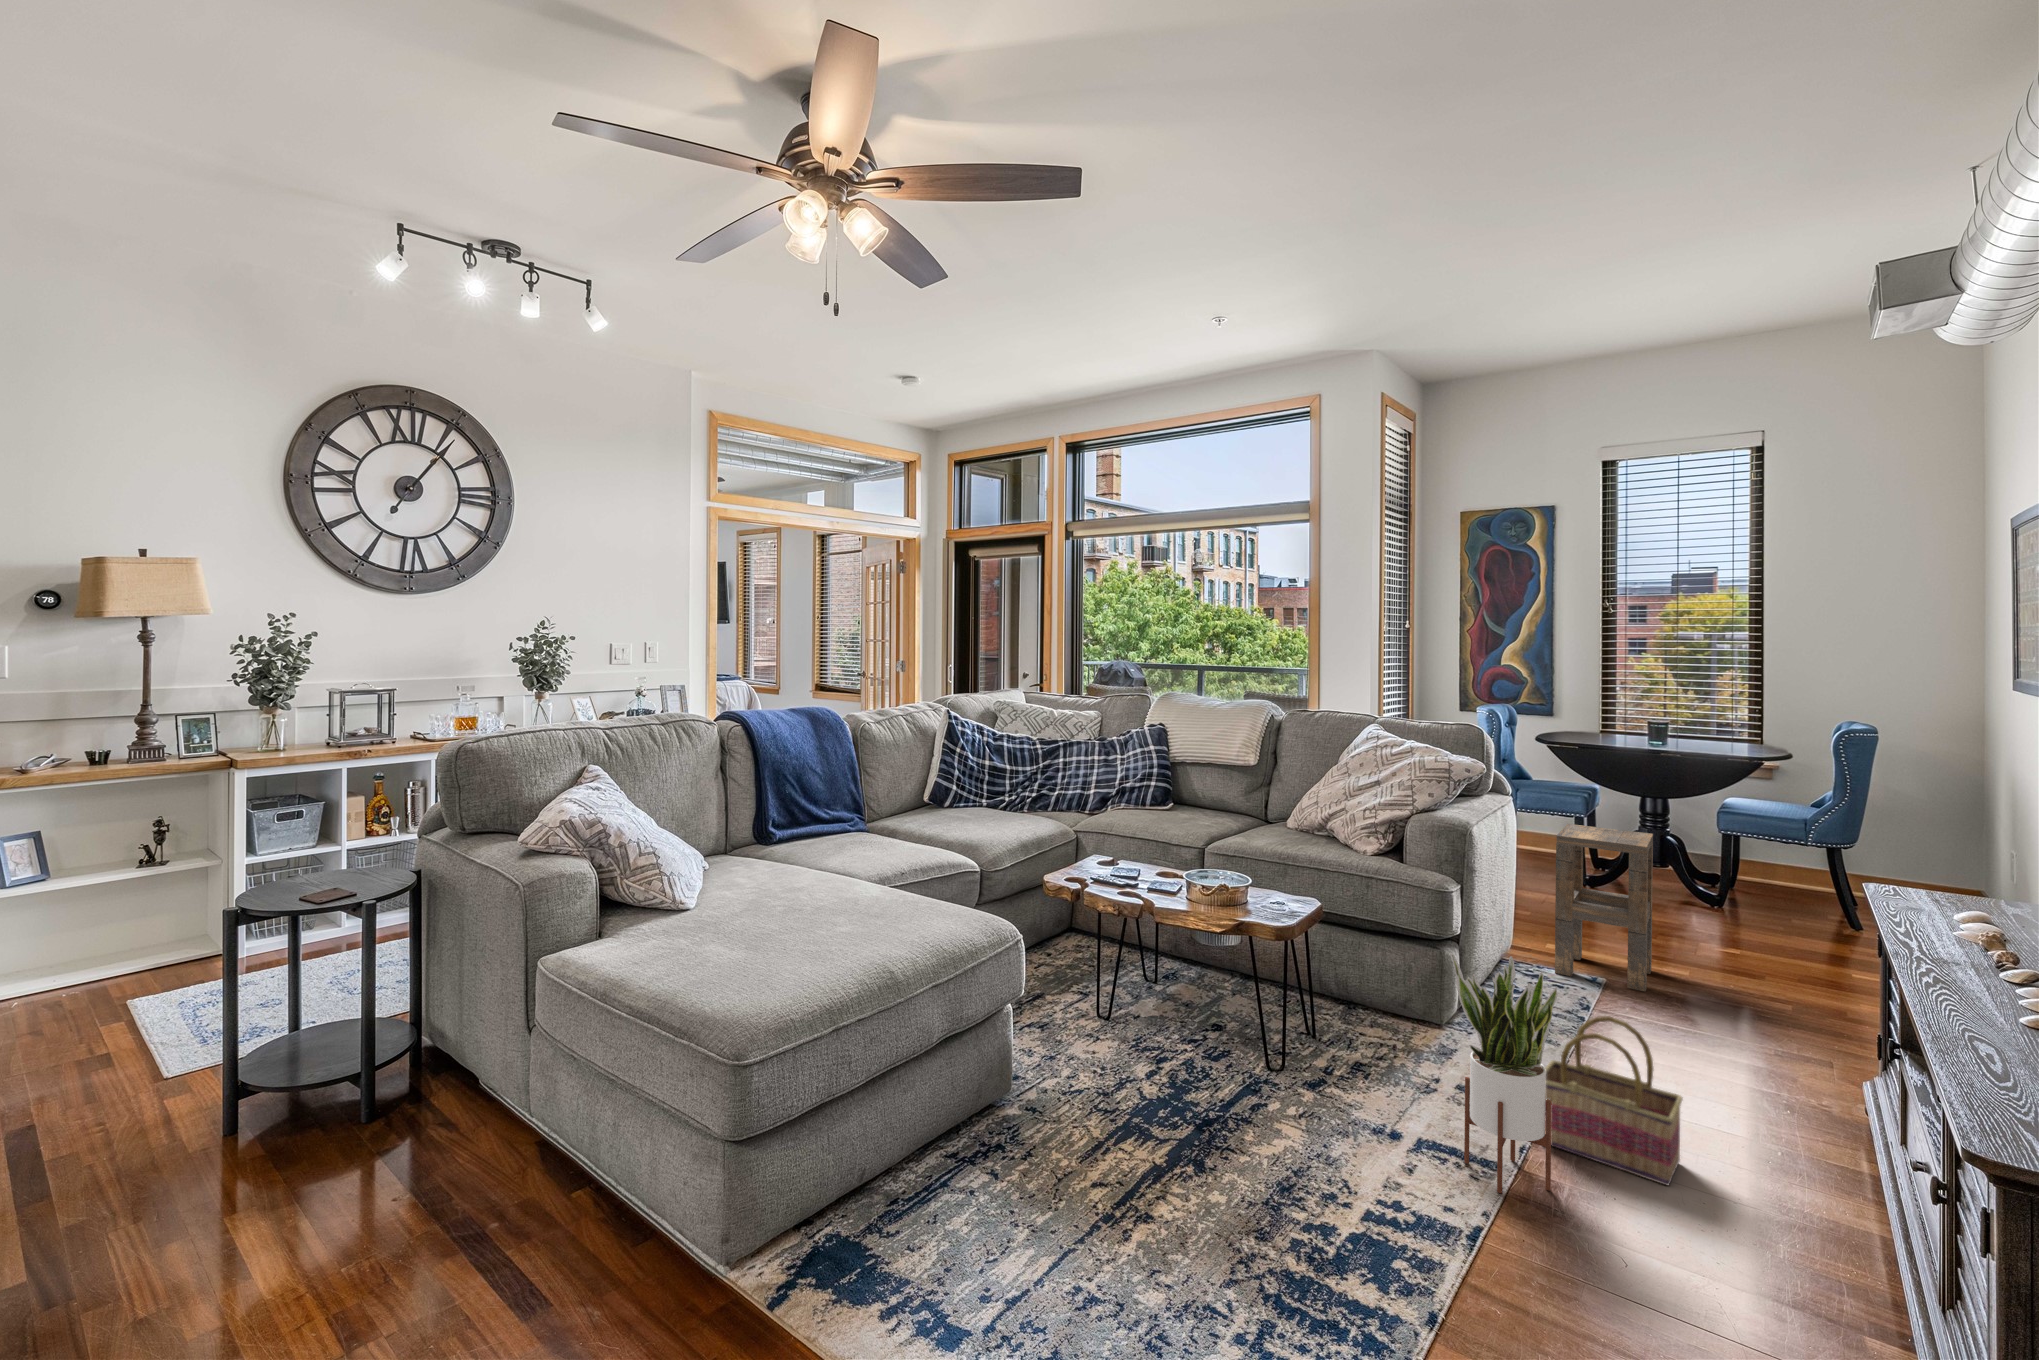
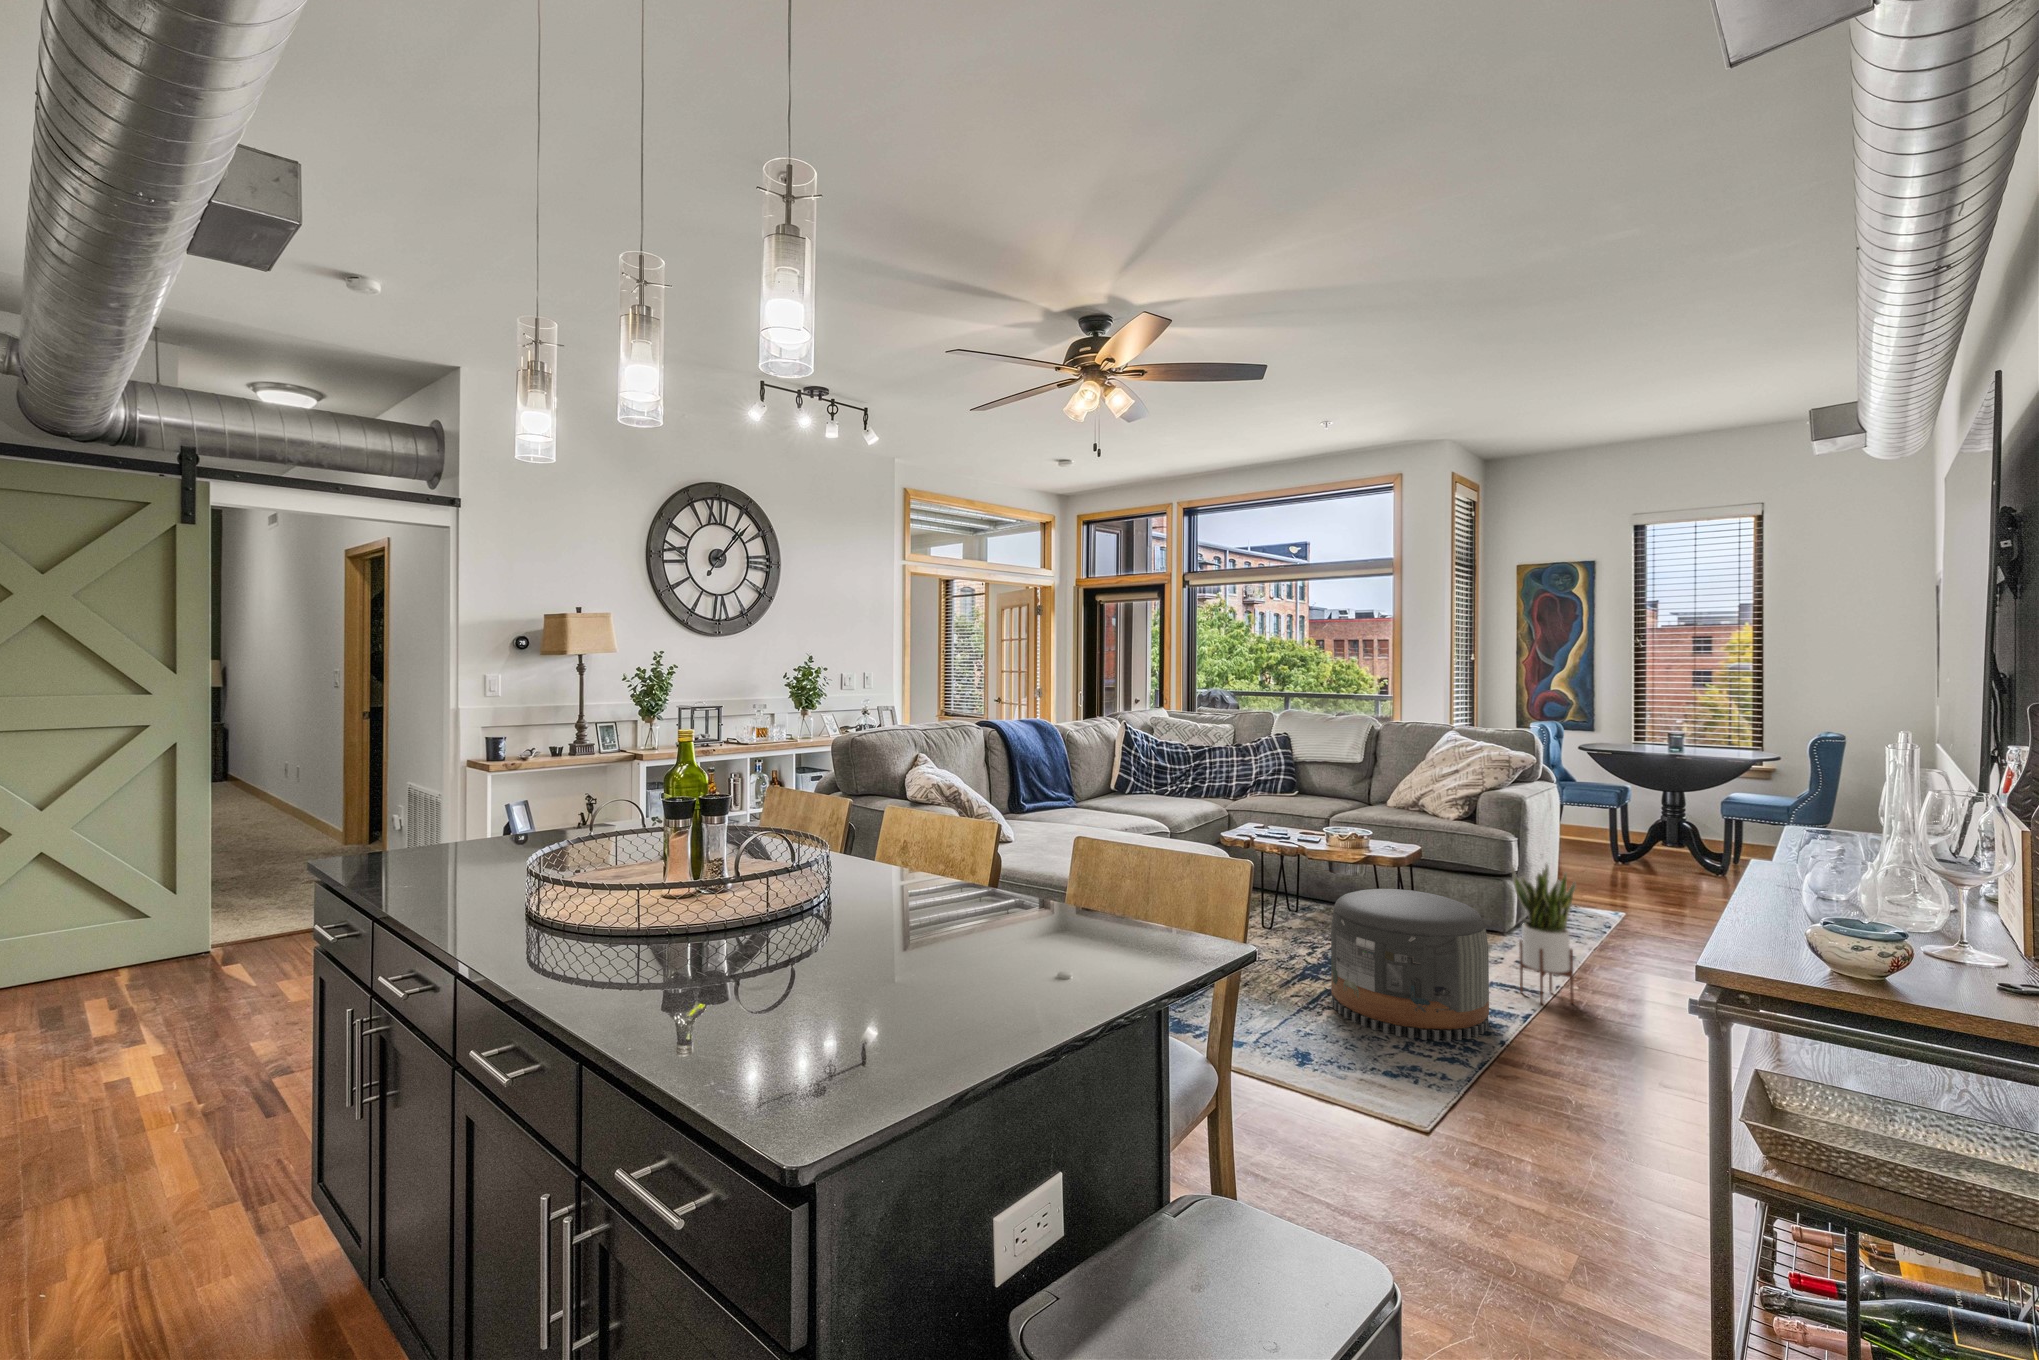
side table: present [1555,824,1653,991] -> none [1588,804,1662,921]
pouf: none [1156,1000,1414,1308] -> present [1331,889,1489,1041]
basket: present [1546,1016,1683,1185] -> none [1566,907,1659,1003]

